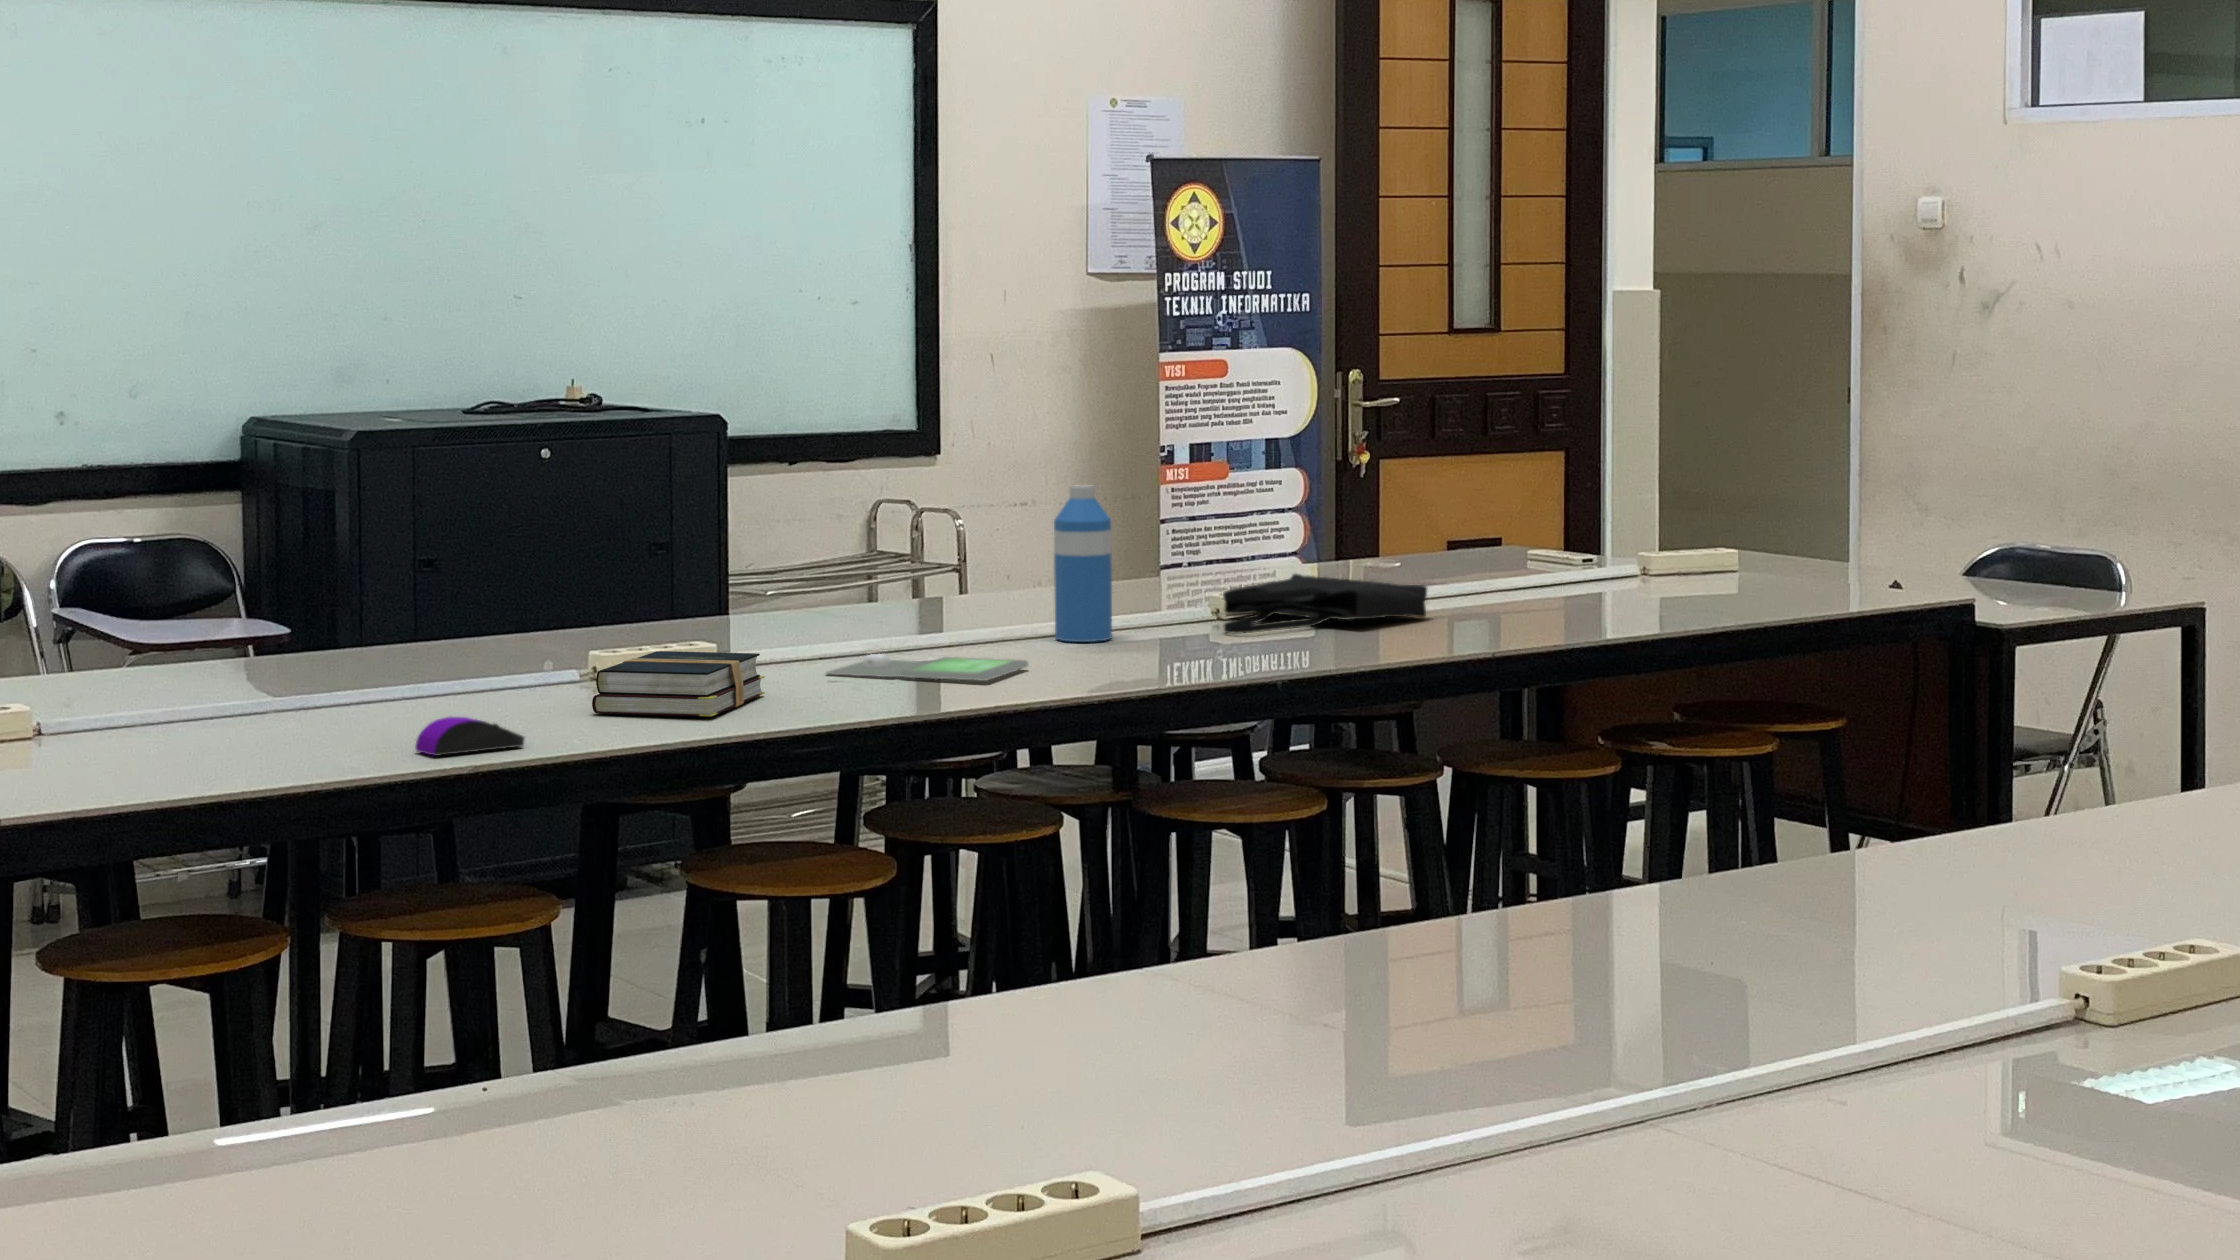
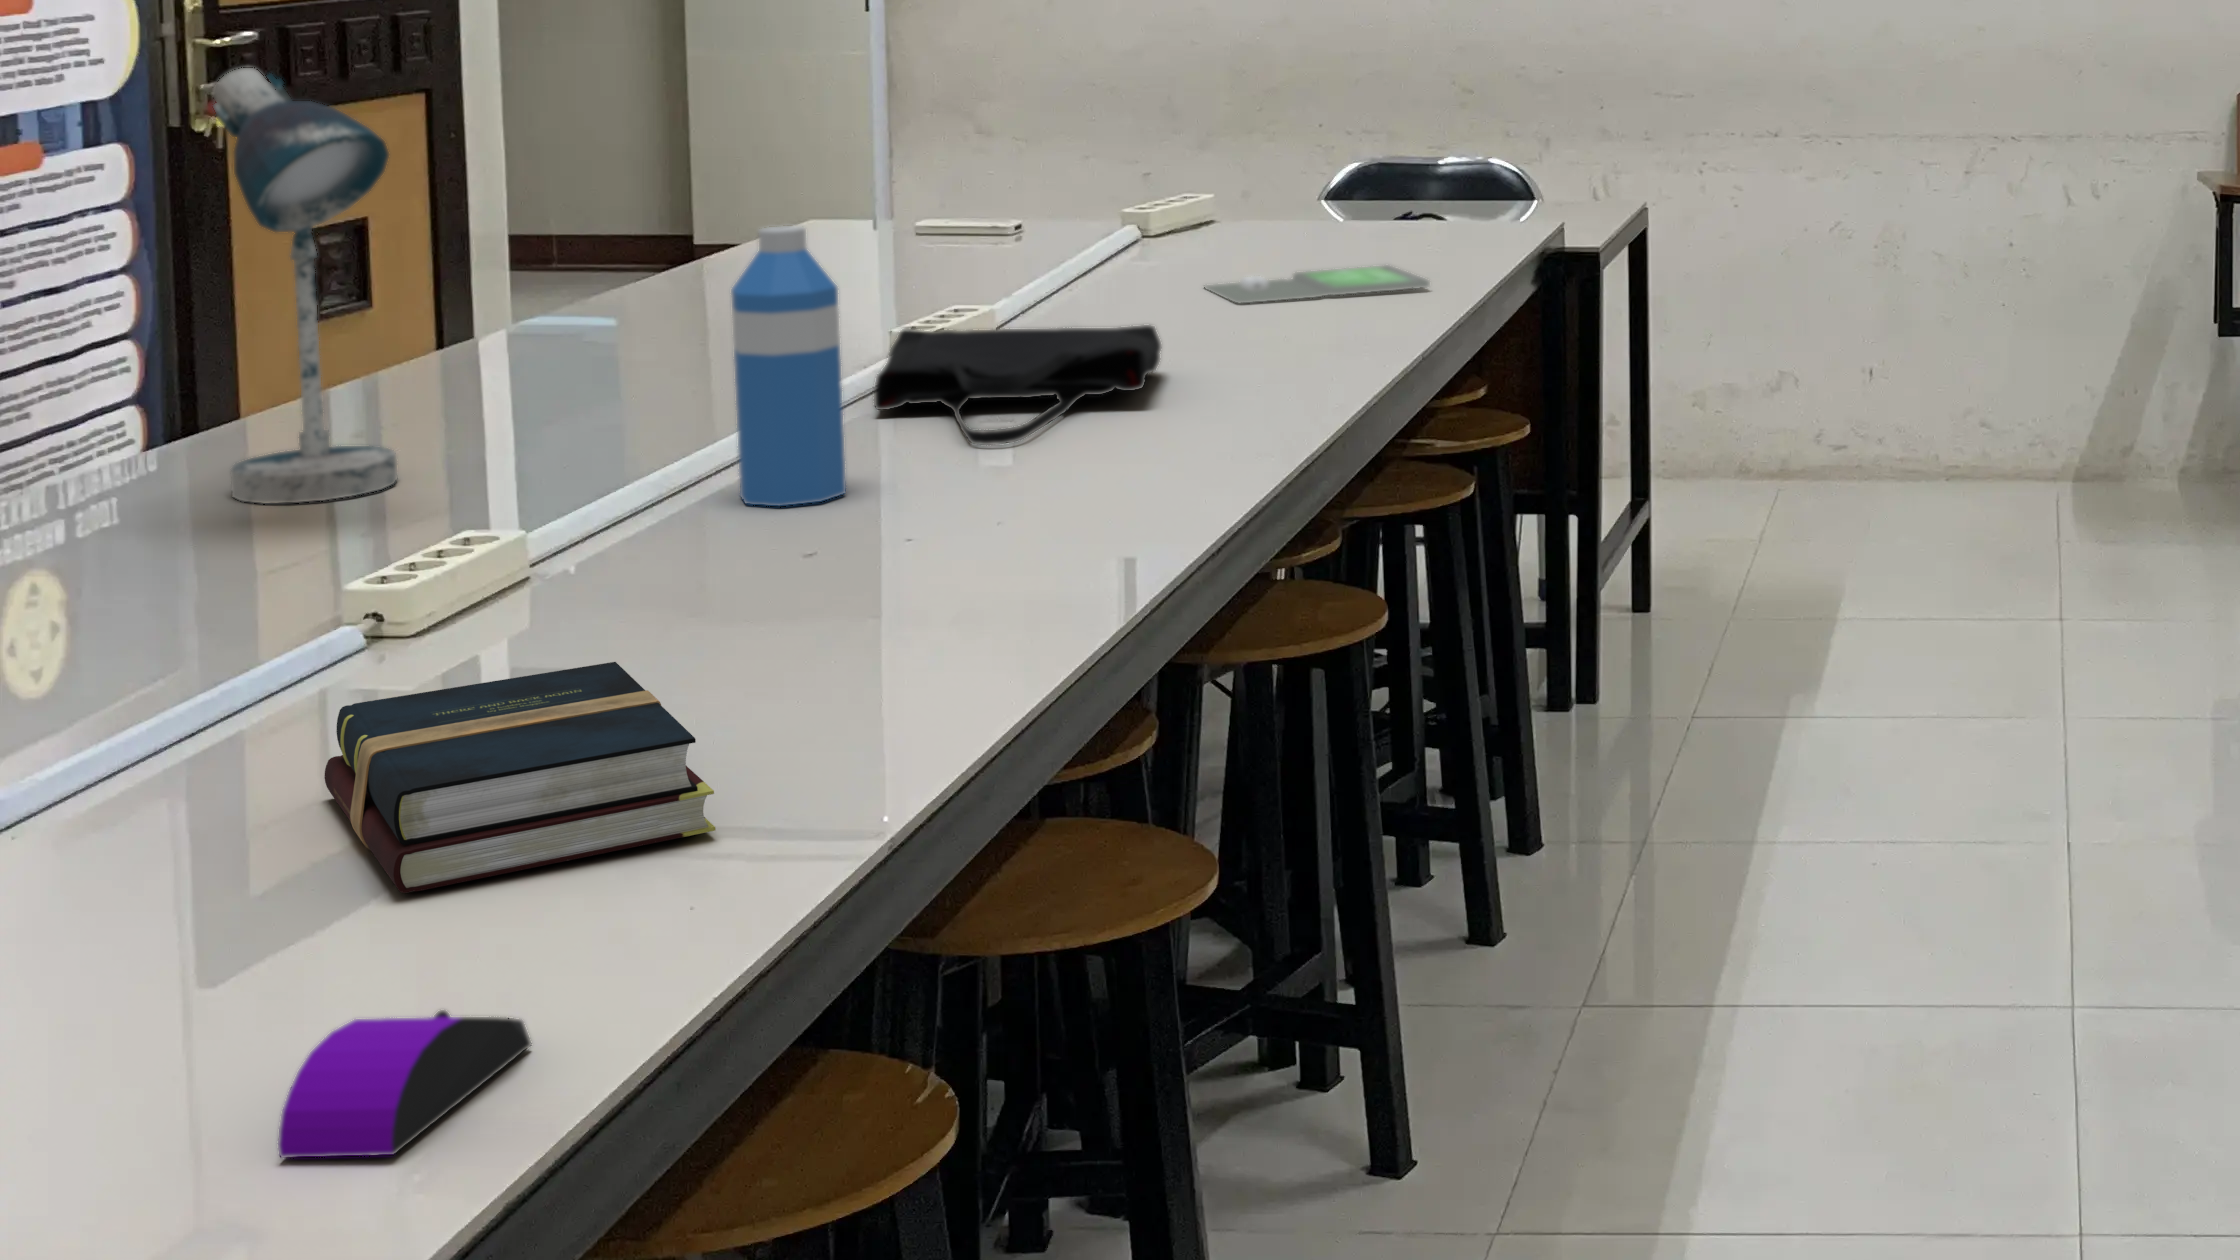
desk lamp: none [859,386,966,616] -> present [213,68,398,504]
tablet: present [826,654,1028,681] -> present [1204,266,1429,303]

